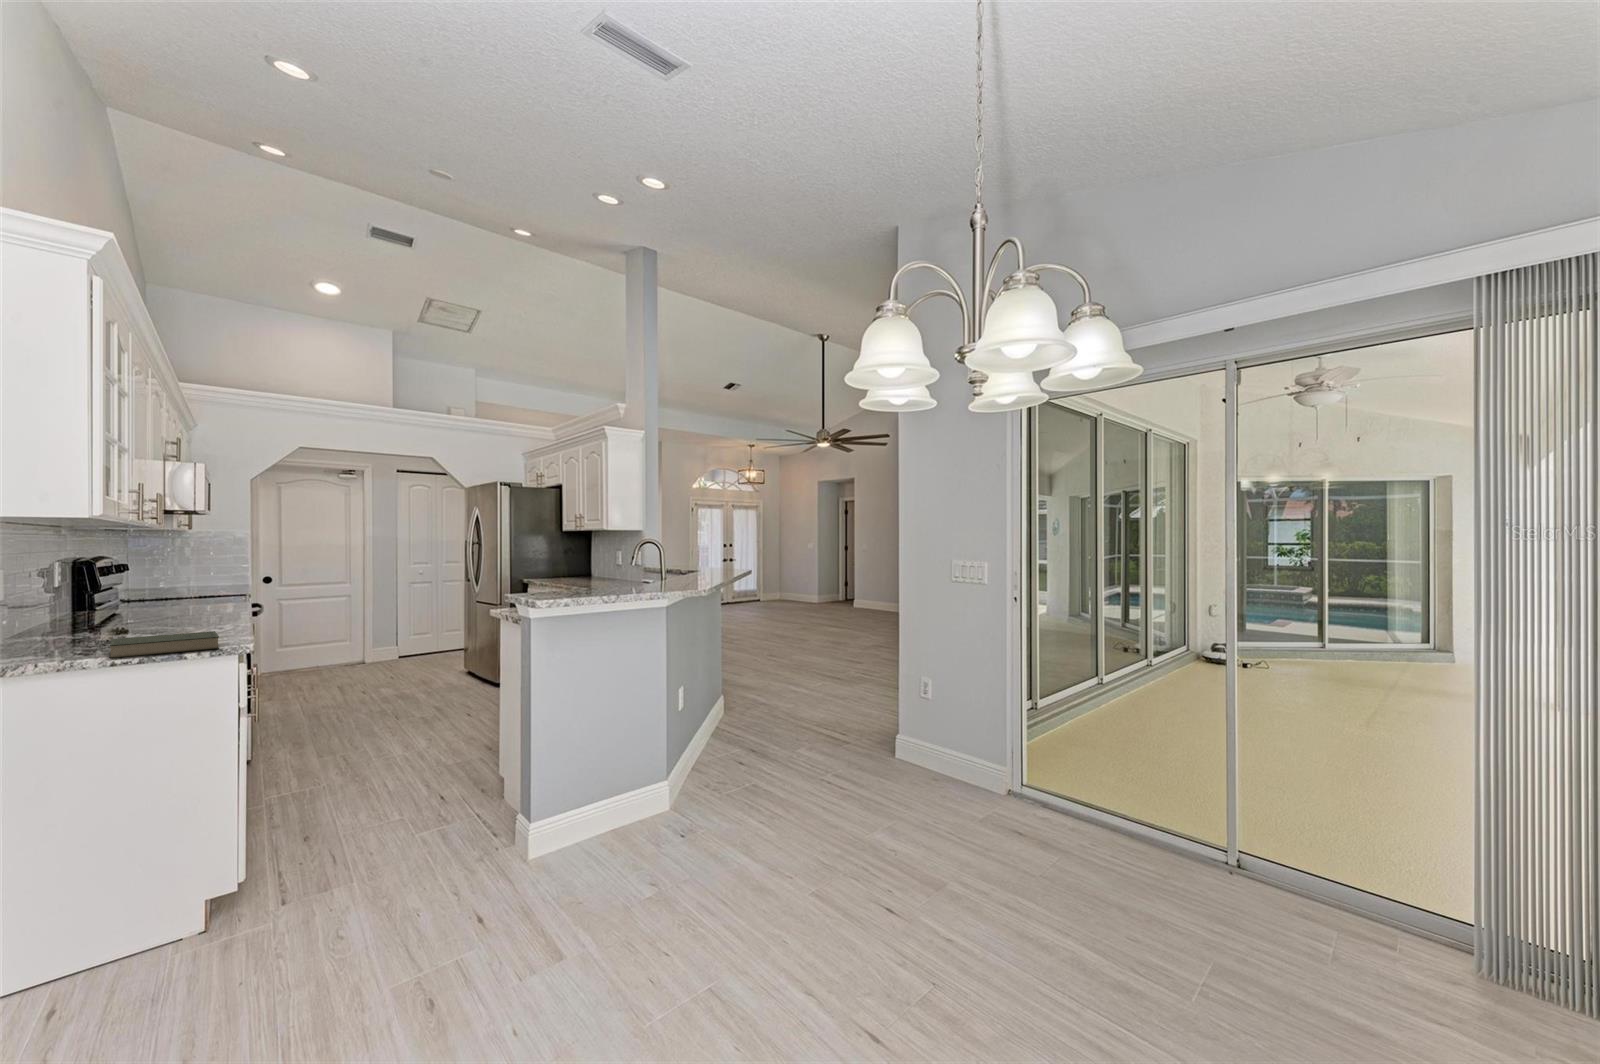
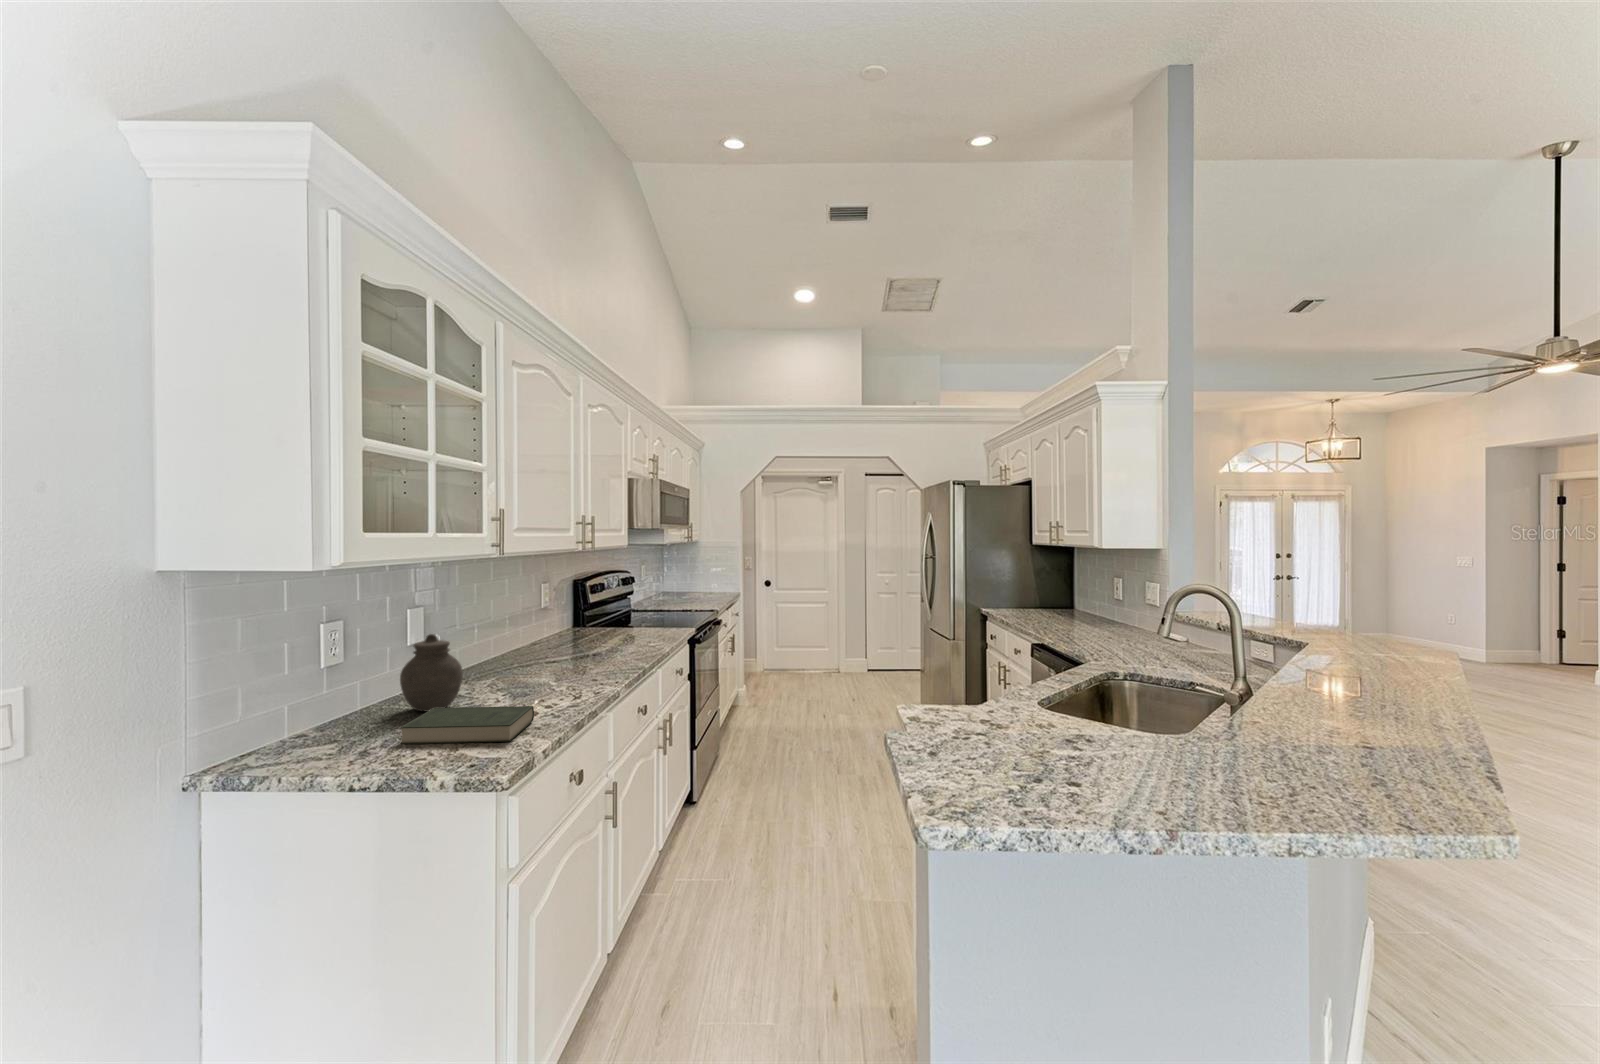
jar: none [47,585,115,649] -> present [400,634,463,711]

